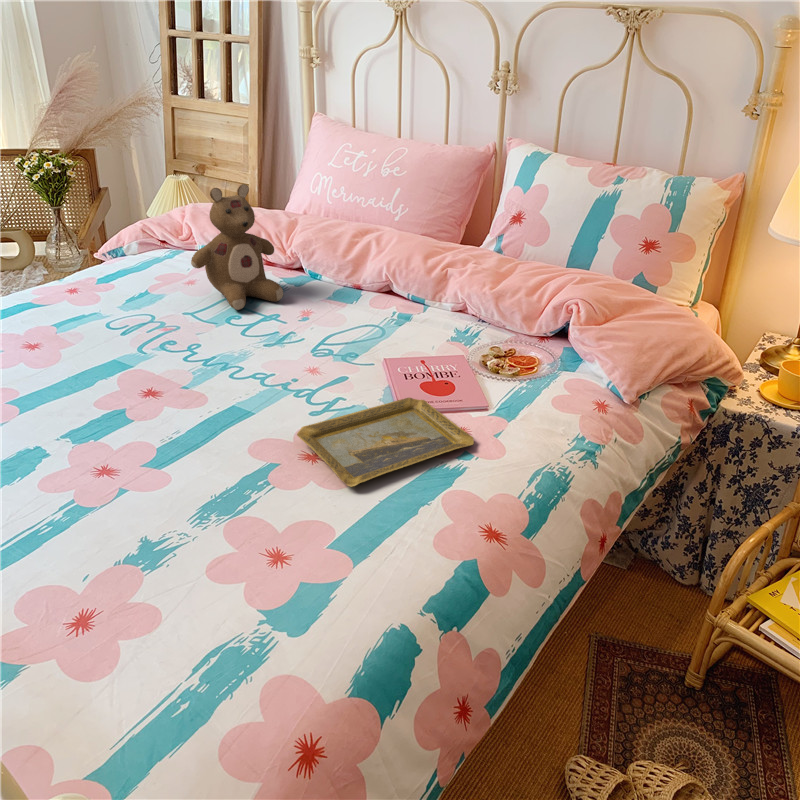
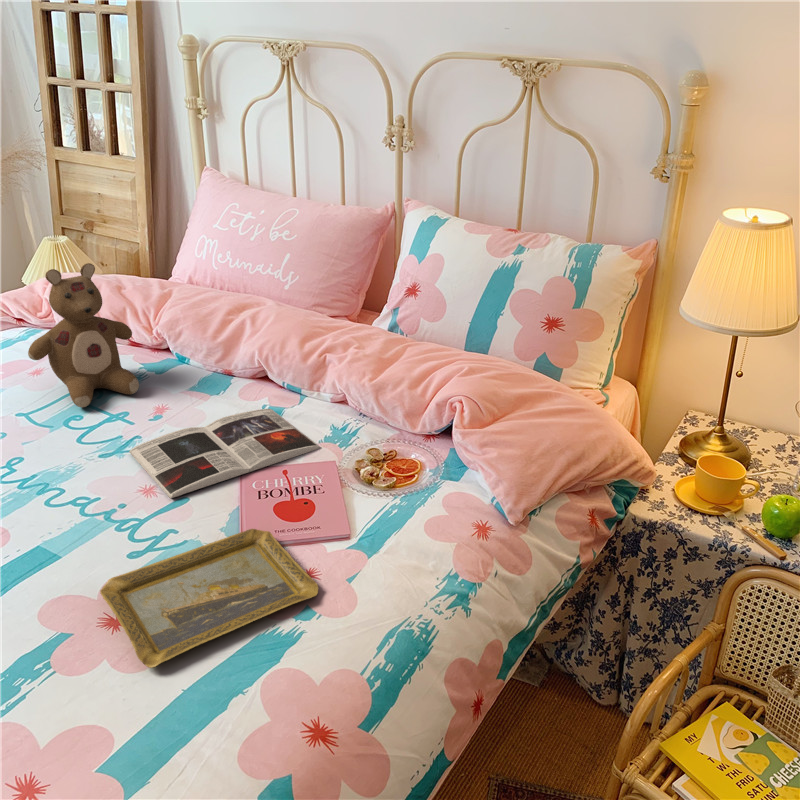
magazine: none [288,314,451,376] -> present [129,409,321,498]

